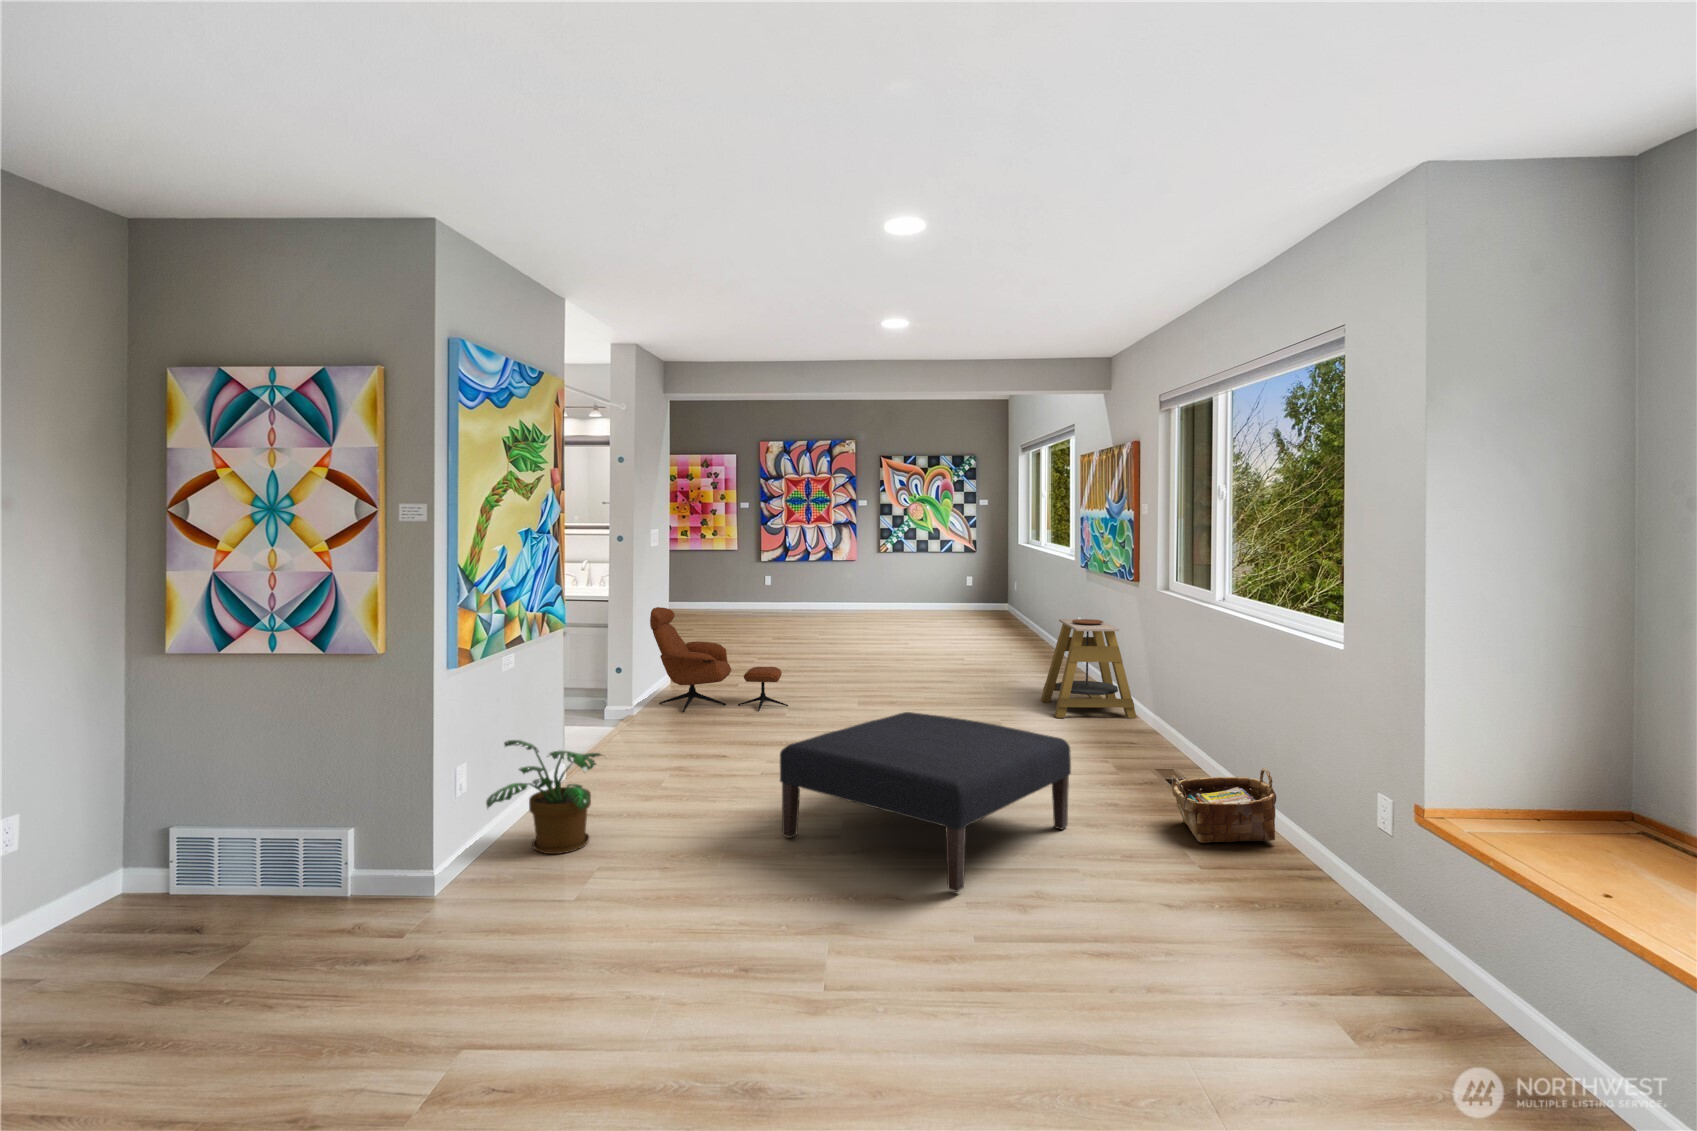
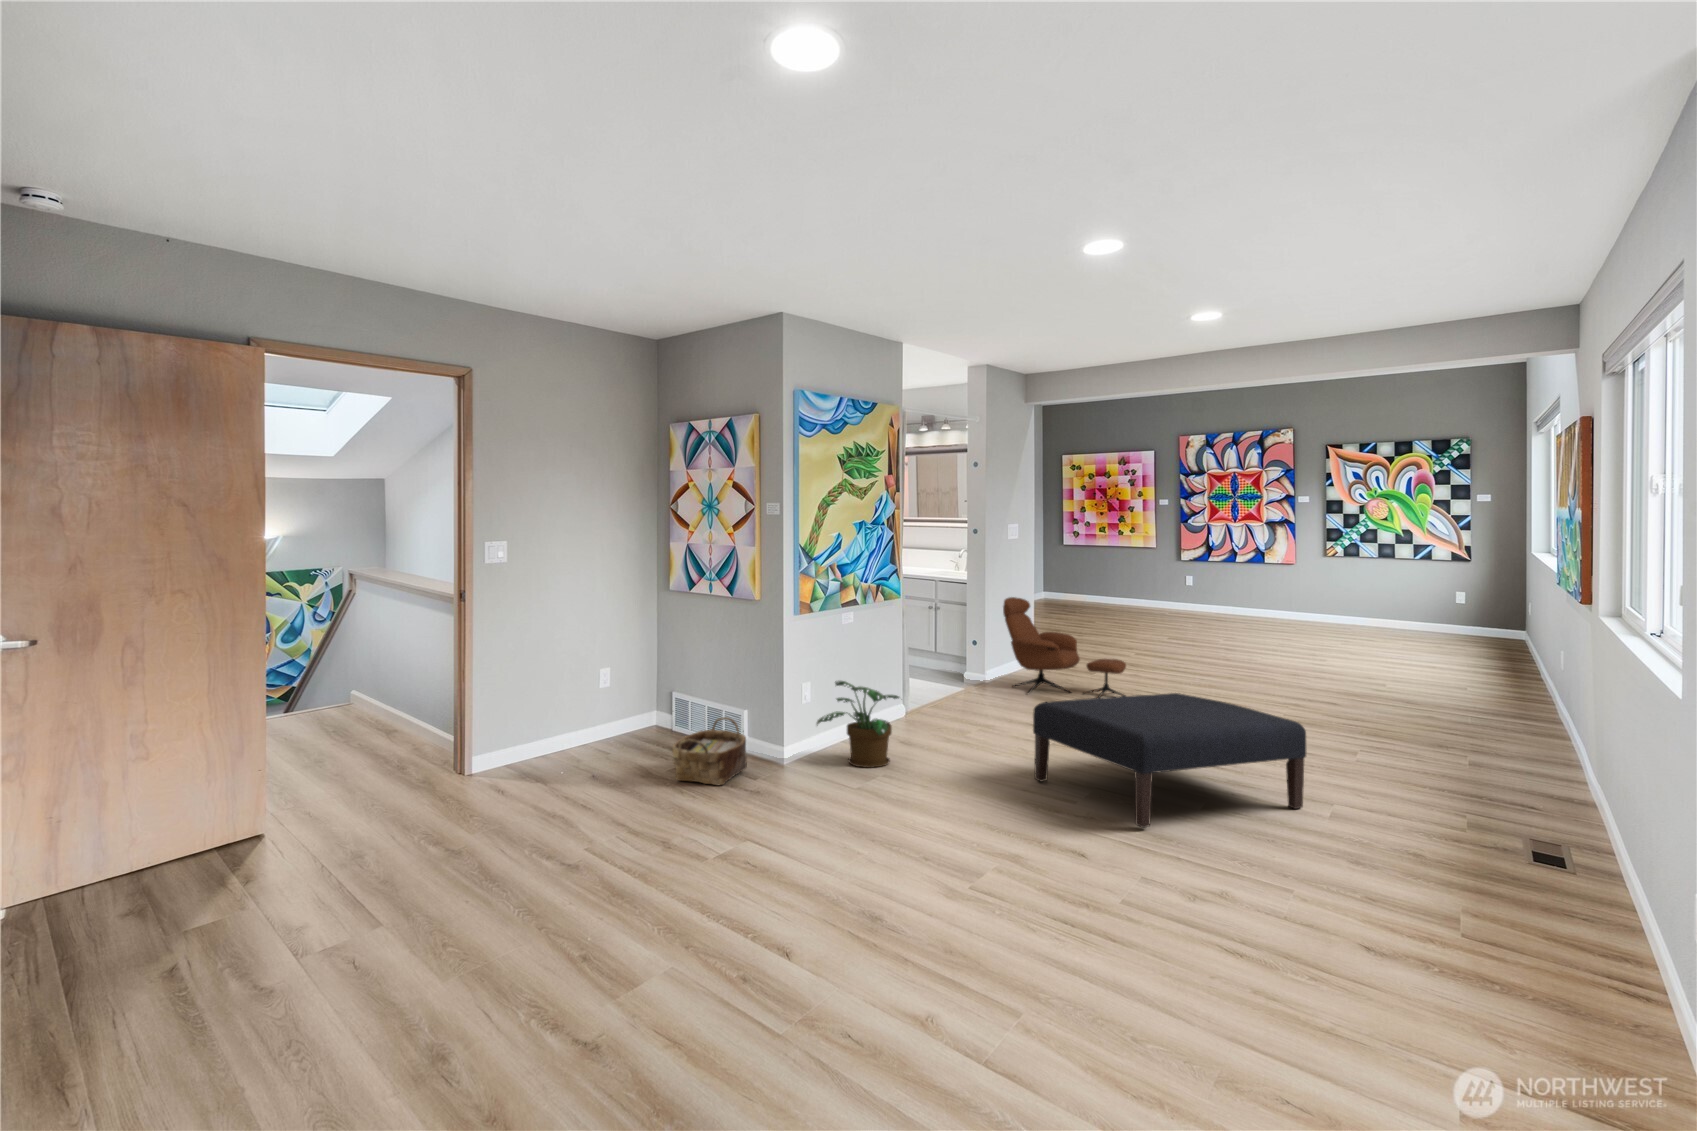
side table: present [1041,619,1137,718] -> none [1414,628,1518,743]
woven basket: present [1171,768,1276,843] -> present [672,717,747,785]

